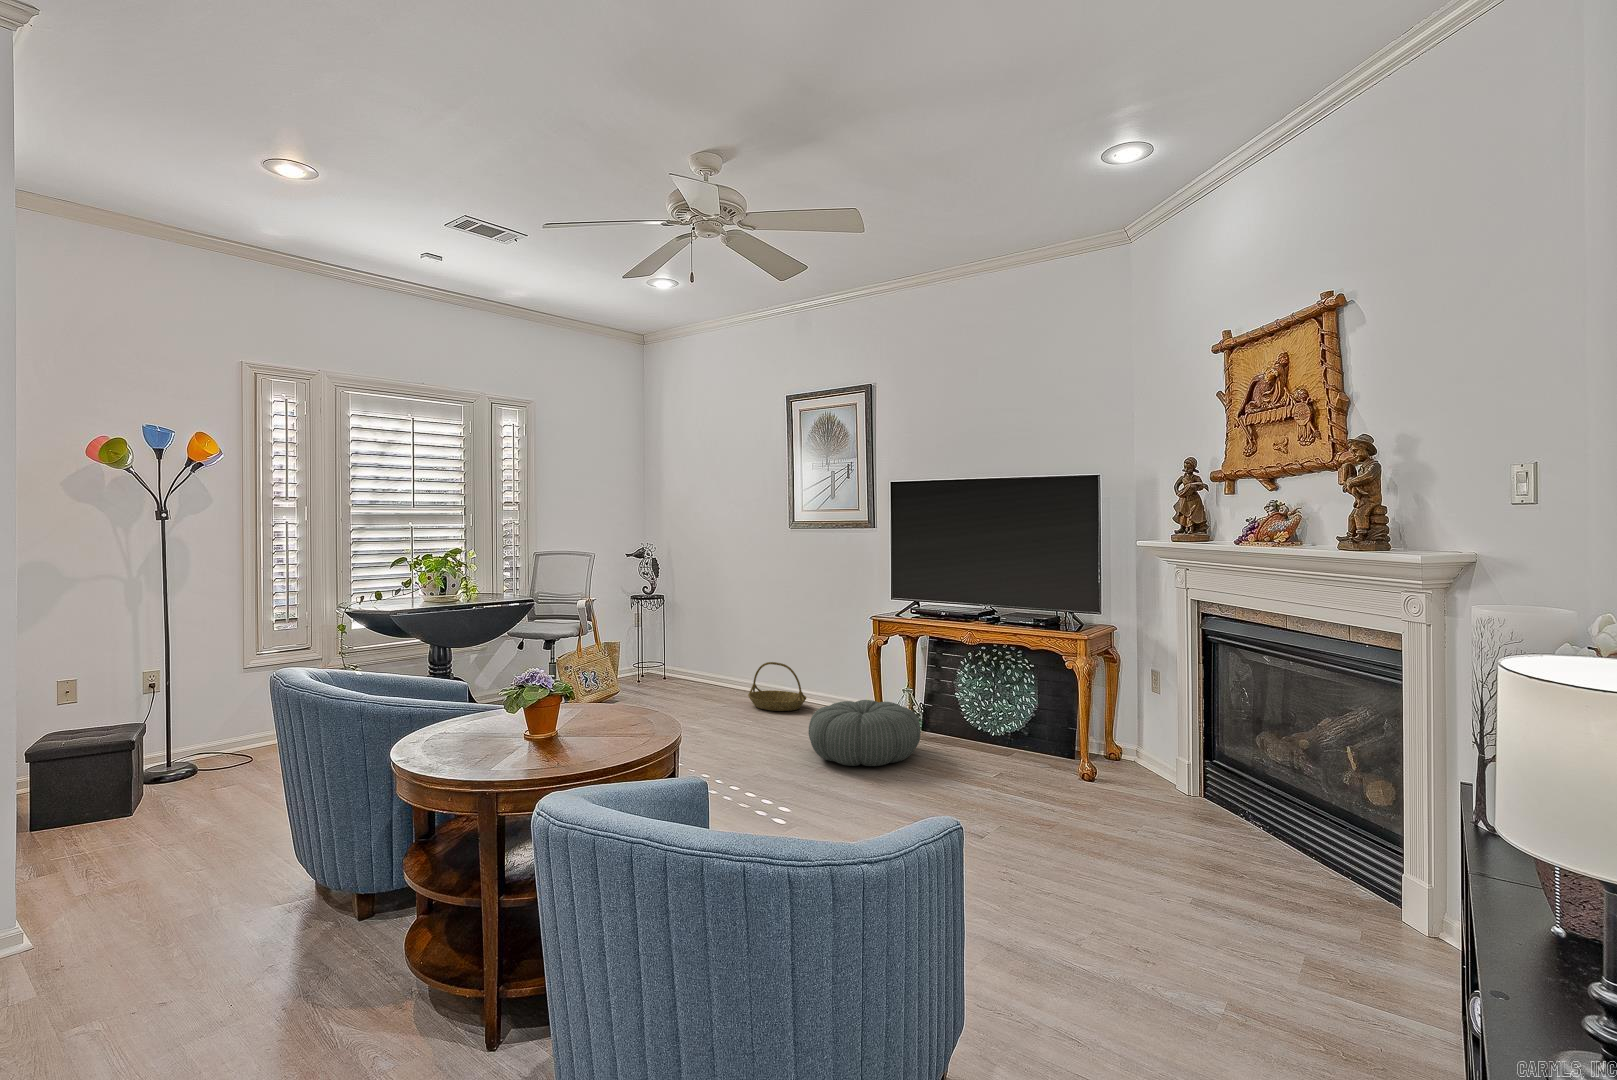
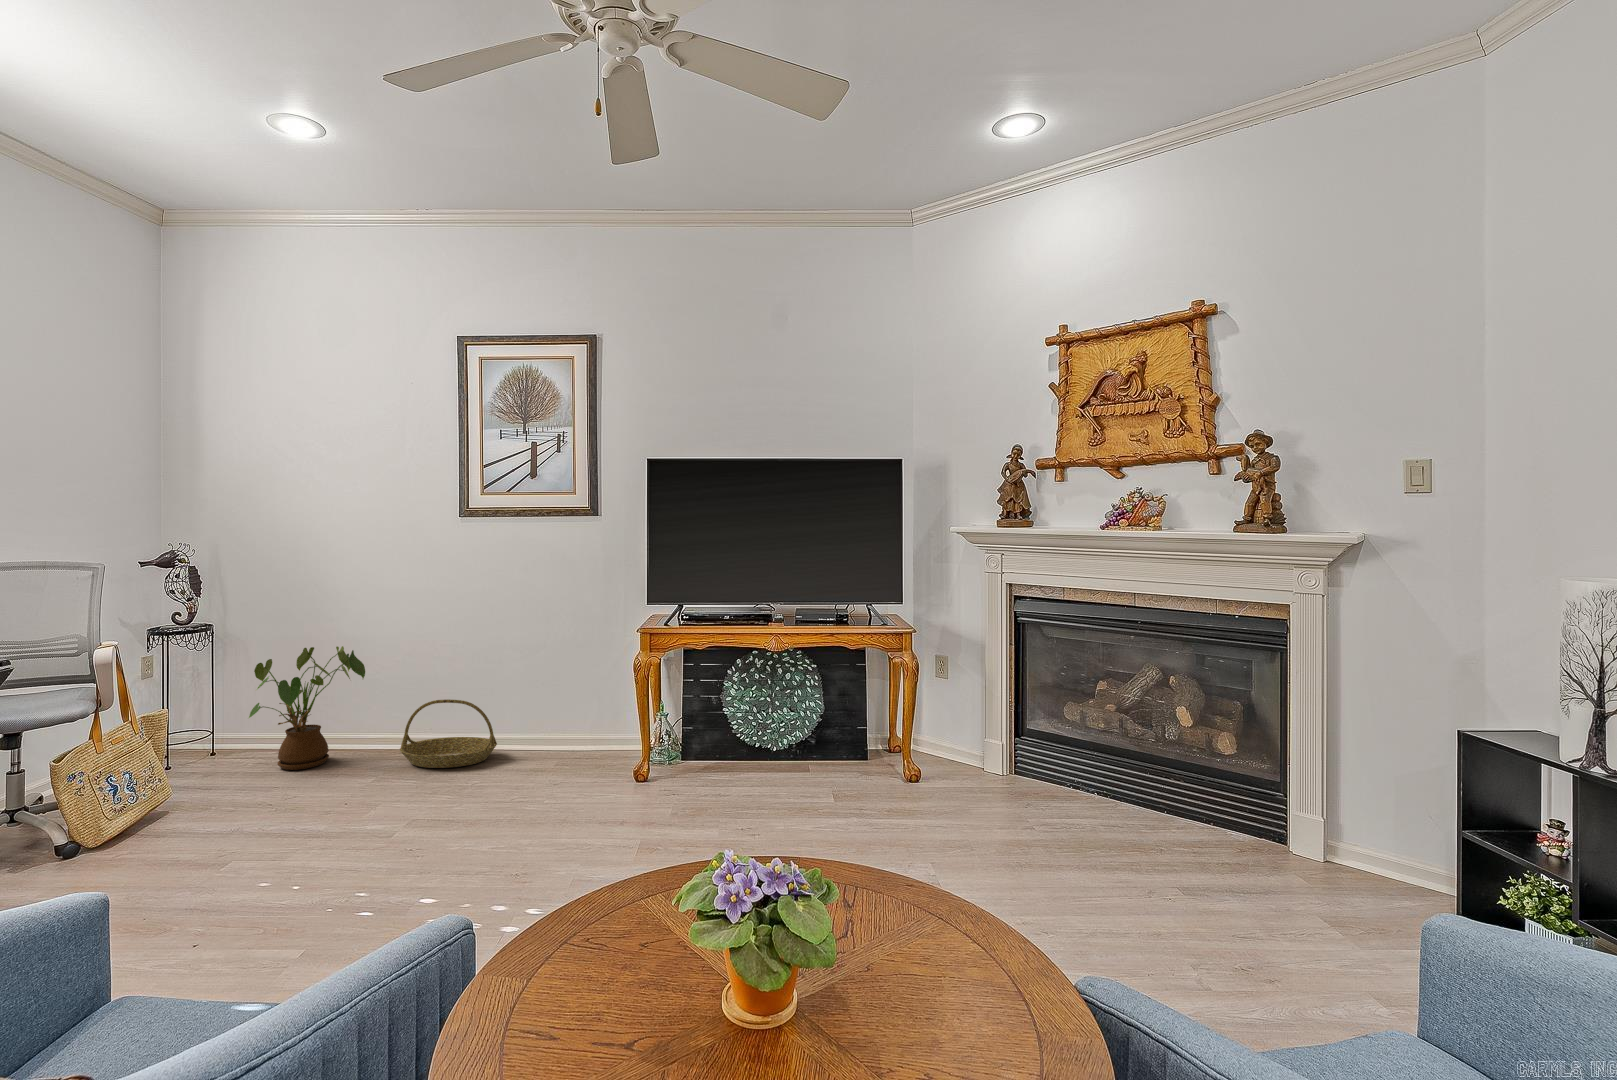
house plant: none [670,618,734,698] -> present [249,646,365,770]
pouf: present [809,700,921,766] -> none [583,731,732,826]

